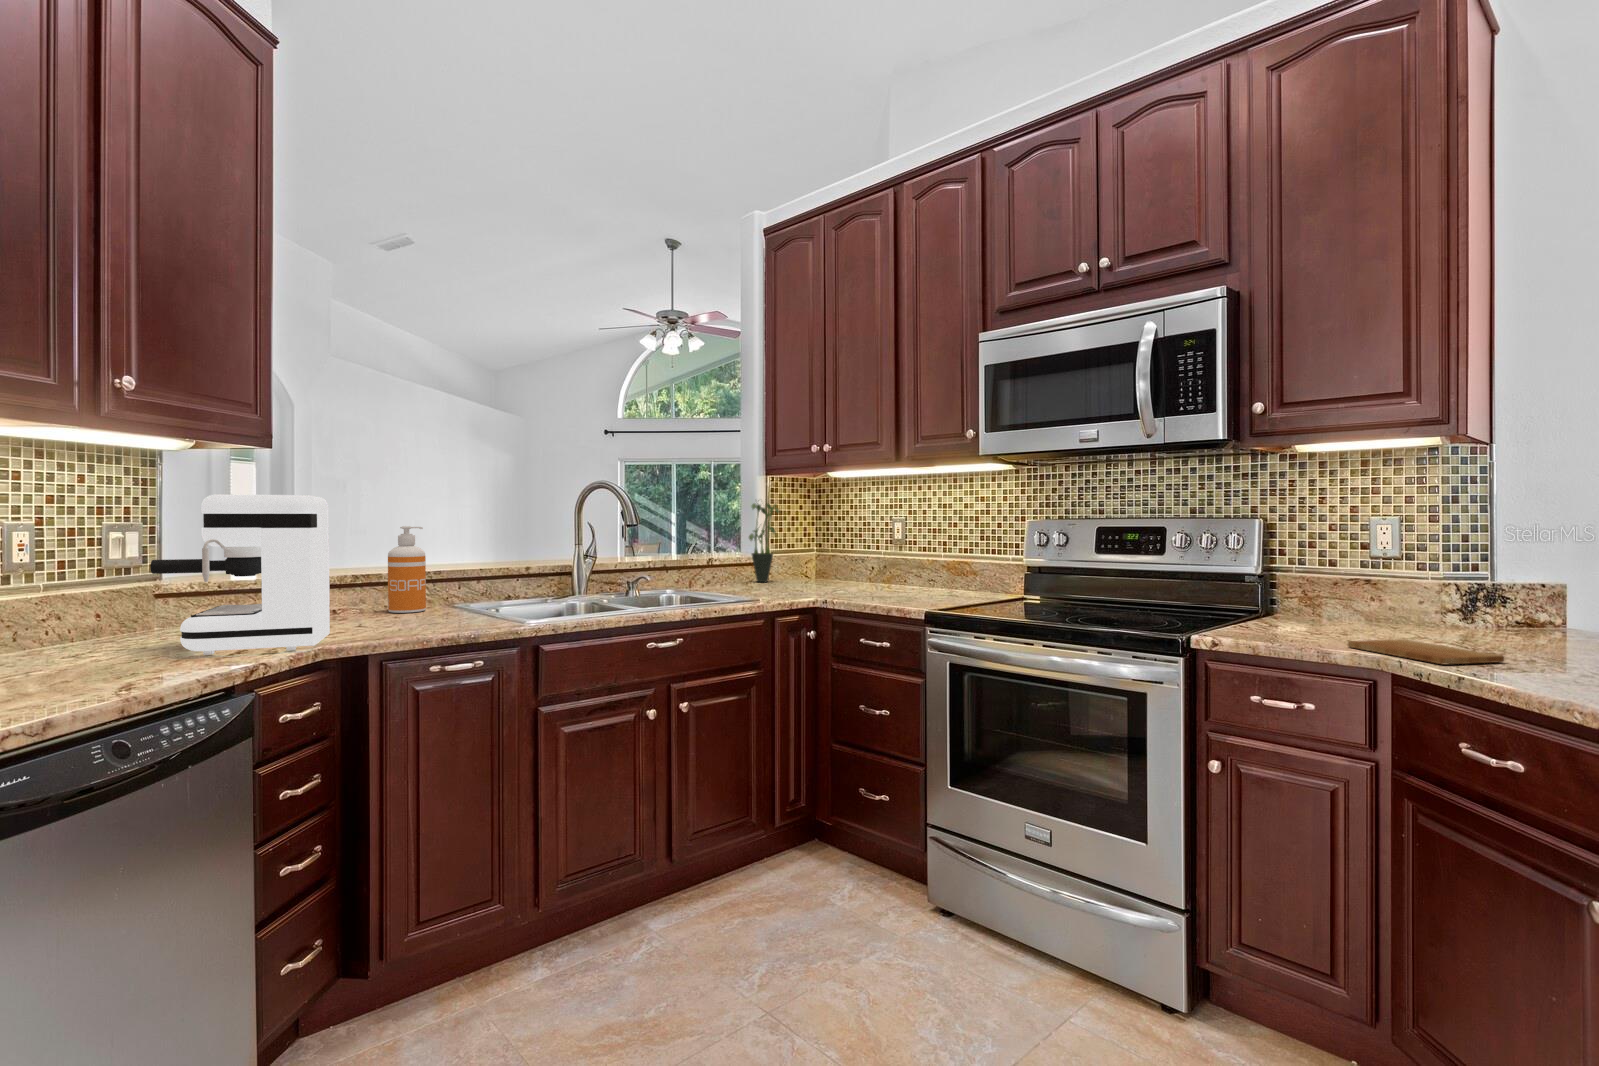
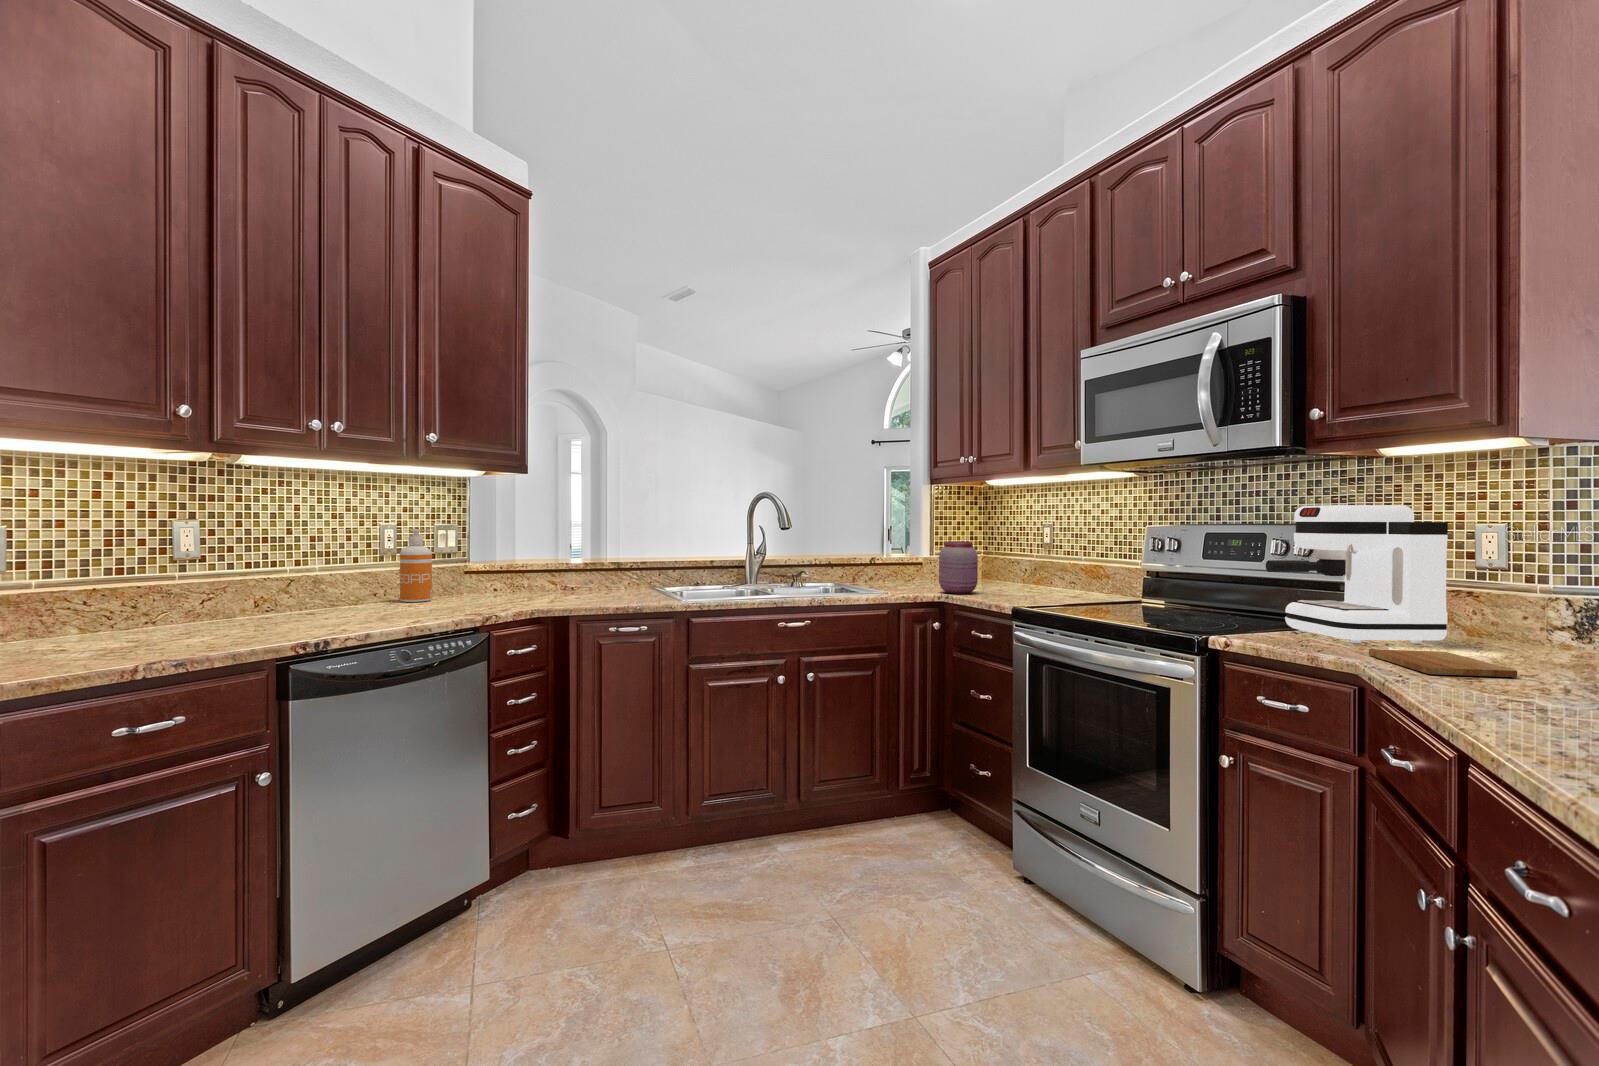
coffee maker: present [150,494,330,655] -> present [1266,505,1448,643]
potted plant: present [749,503,779,582] -> none [906,506,938,580]
soap dispenser: present [388,526,426,613] -> present [400,529,432,602]
jar: none [815,539,857,598] -> present [939,541,978,594]

